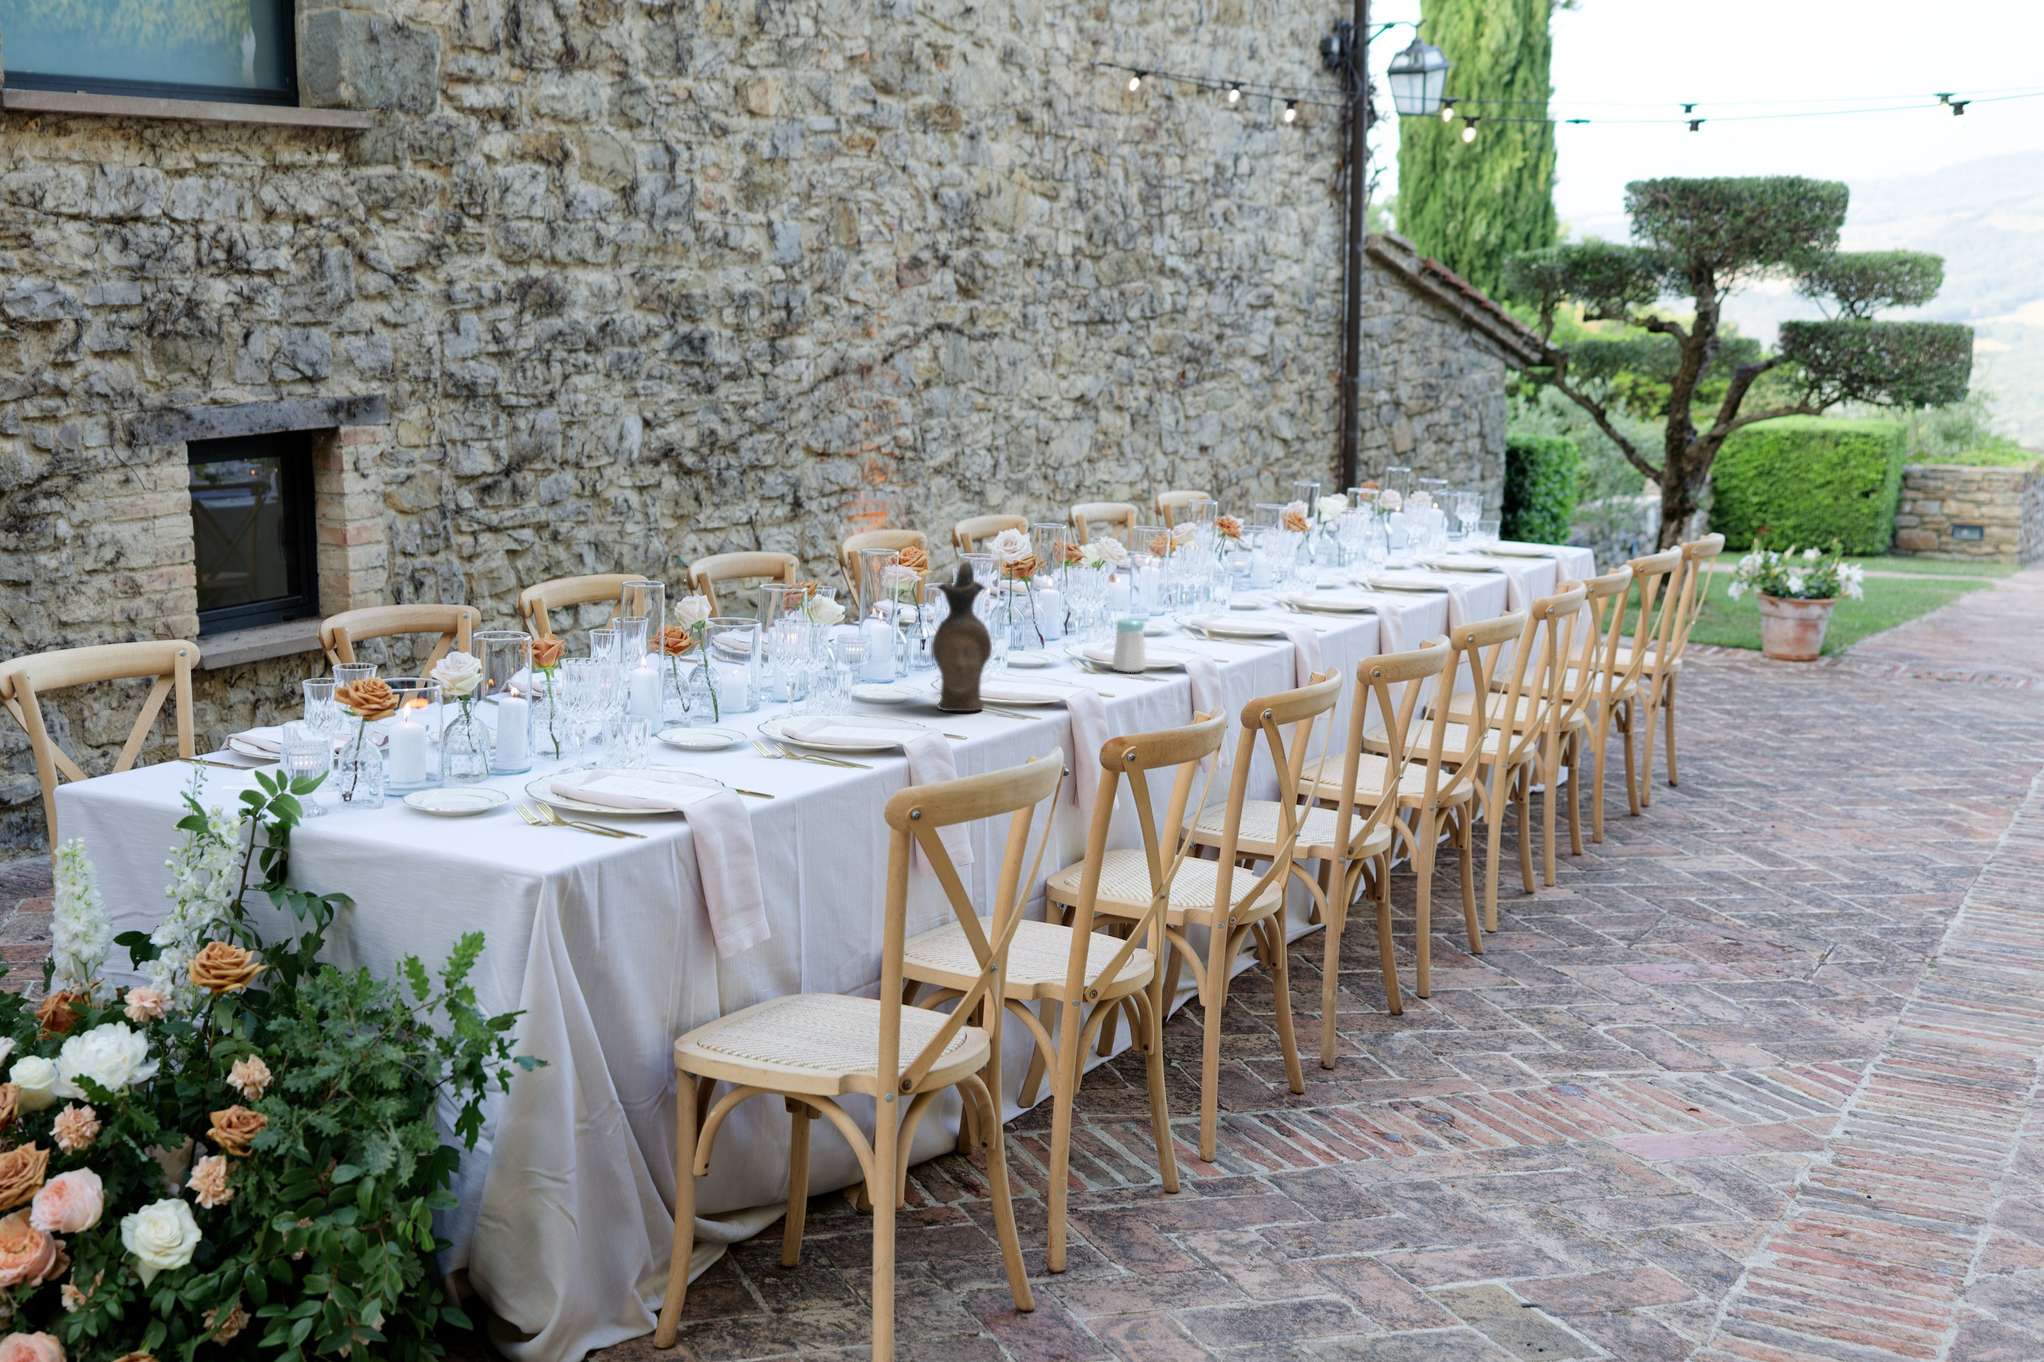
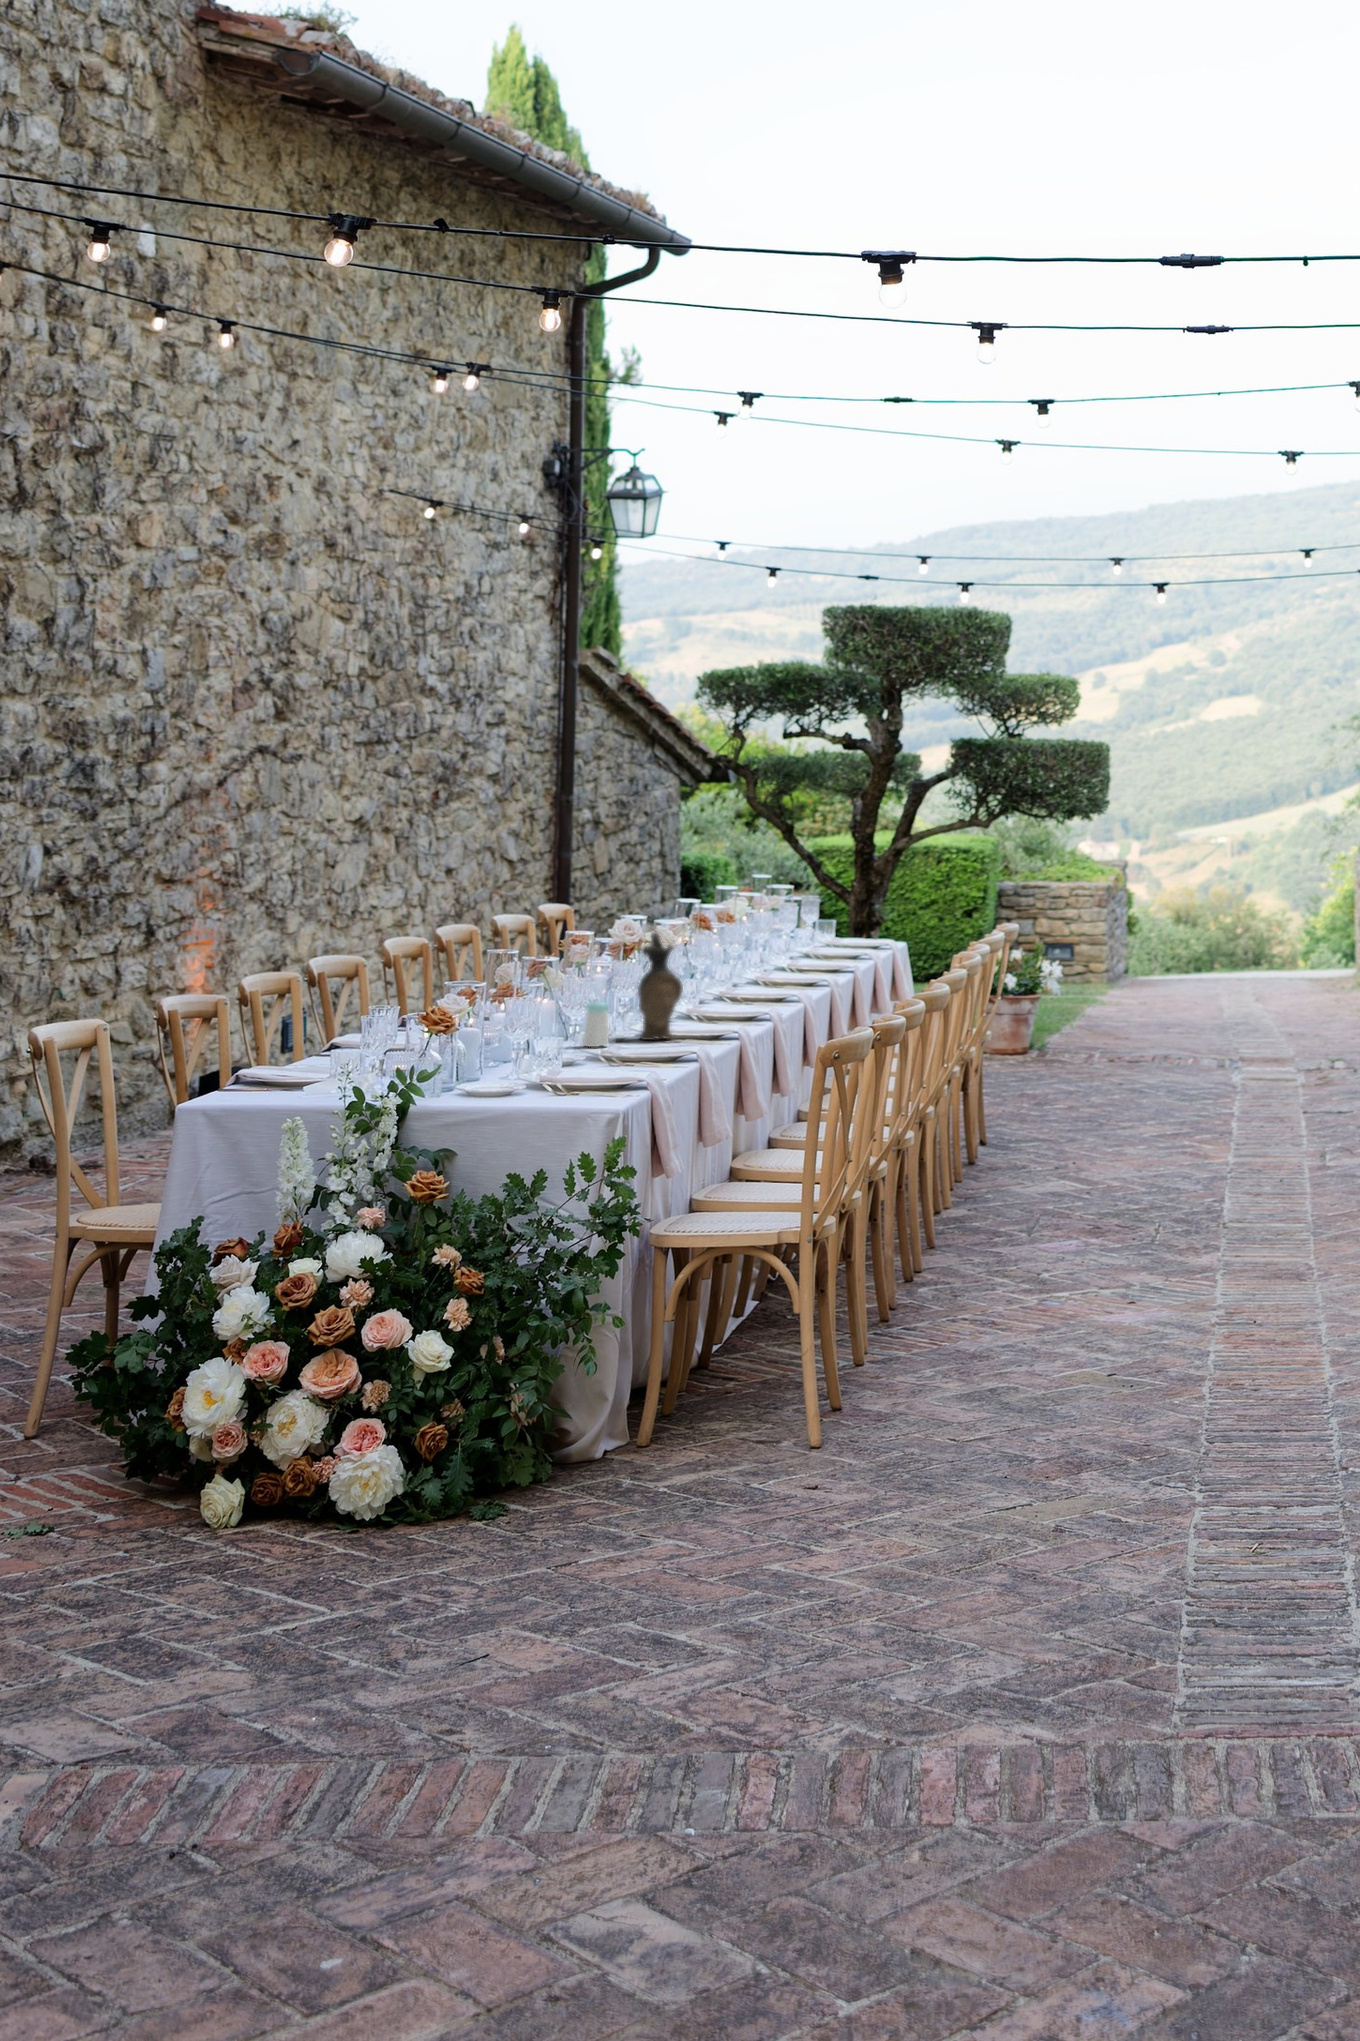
salt shaker: present [1113,619,1146,672] -> present [583,1002,609,1047]

